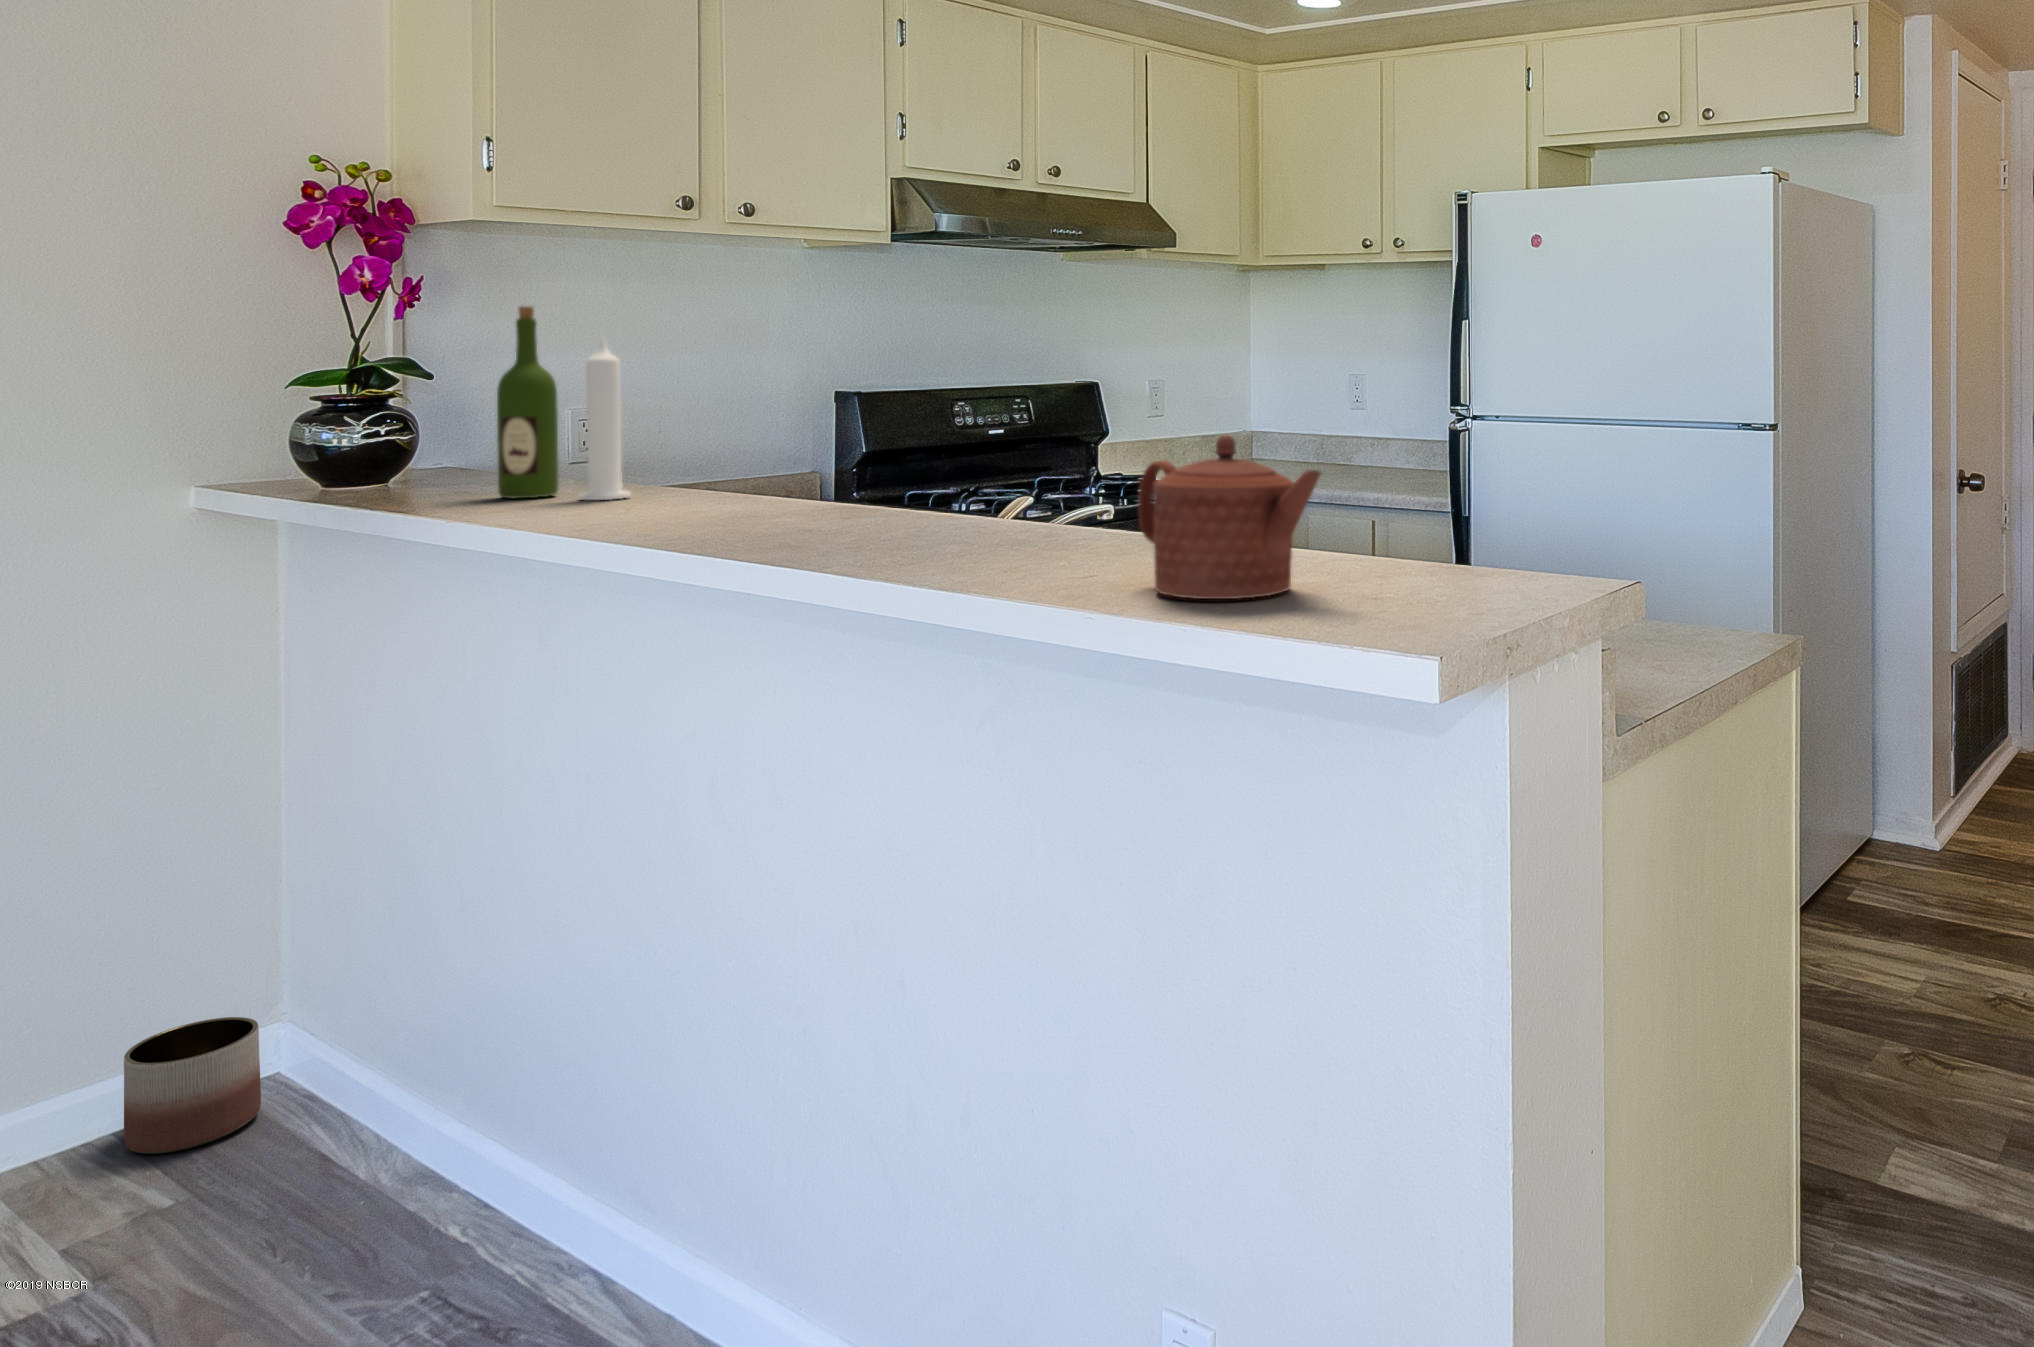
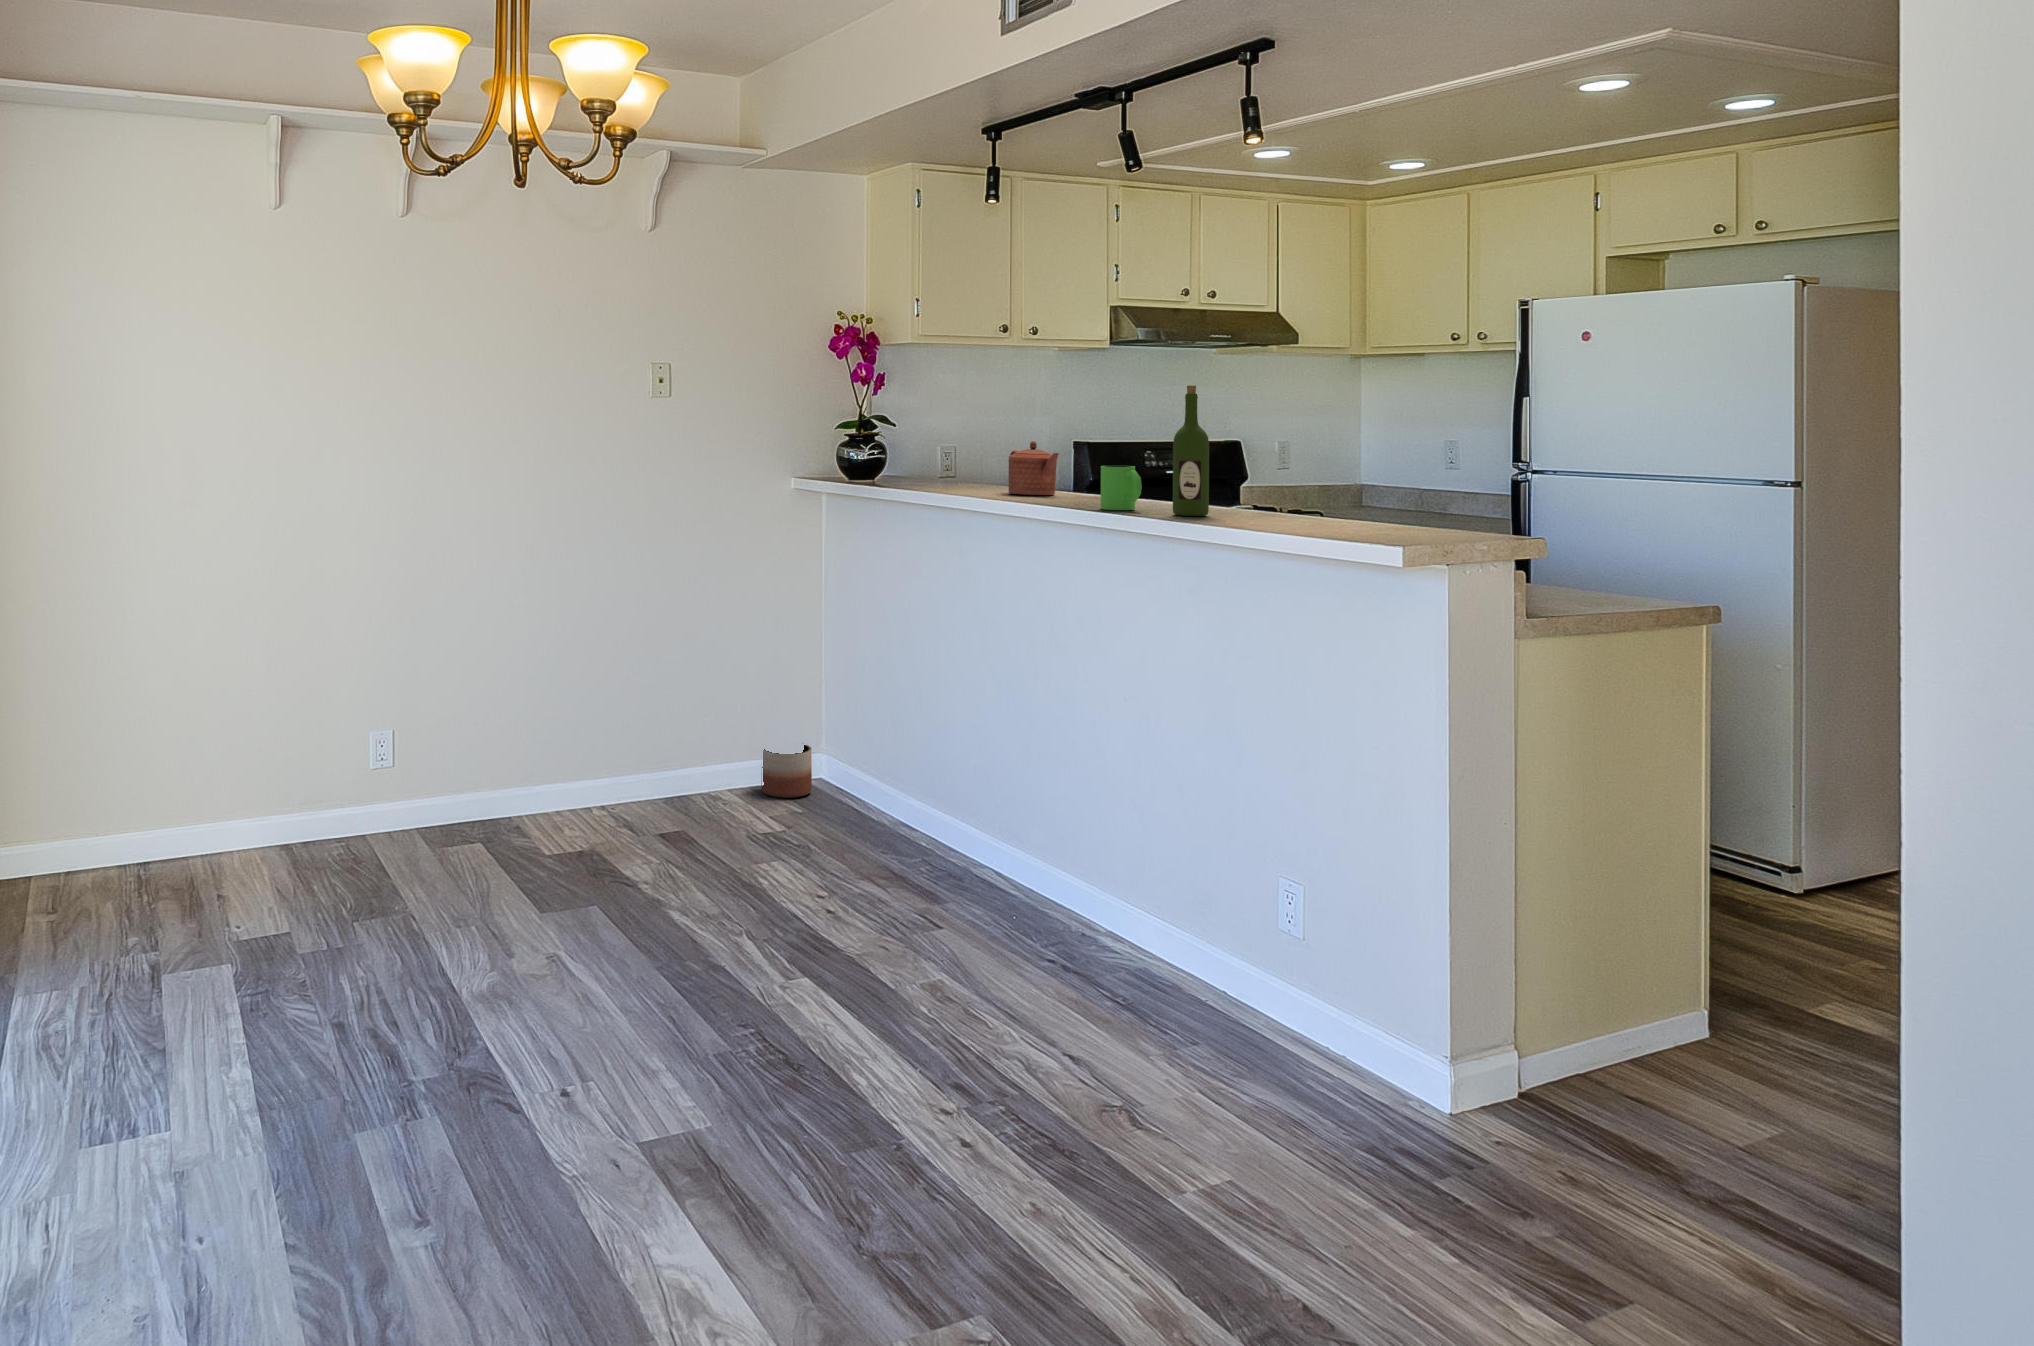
wine bottle: present [497,306,558,499] -> present [1173,386,1209,516]
candle: present [579,339,631,500] -> none [973,406,996,489]
teapot: present [1138,435,1322,599] -> present [1009,441,1059,495]
mug: none [798,457,886,552] -> present [1101,466,1142,510]

